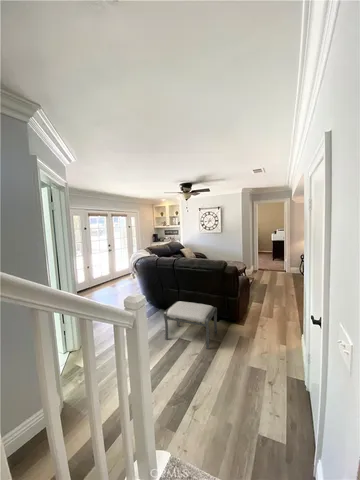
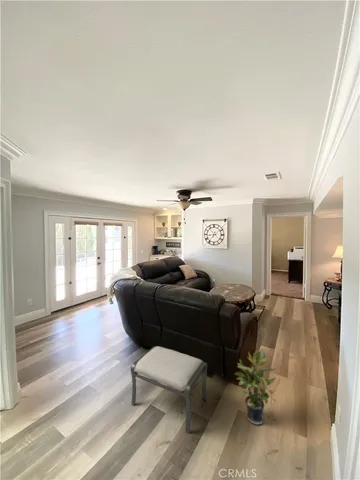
potted plant: none [237,293,264,342] -> present [235,349,275,424]

